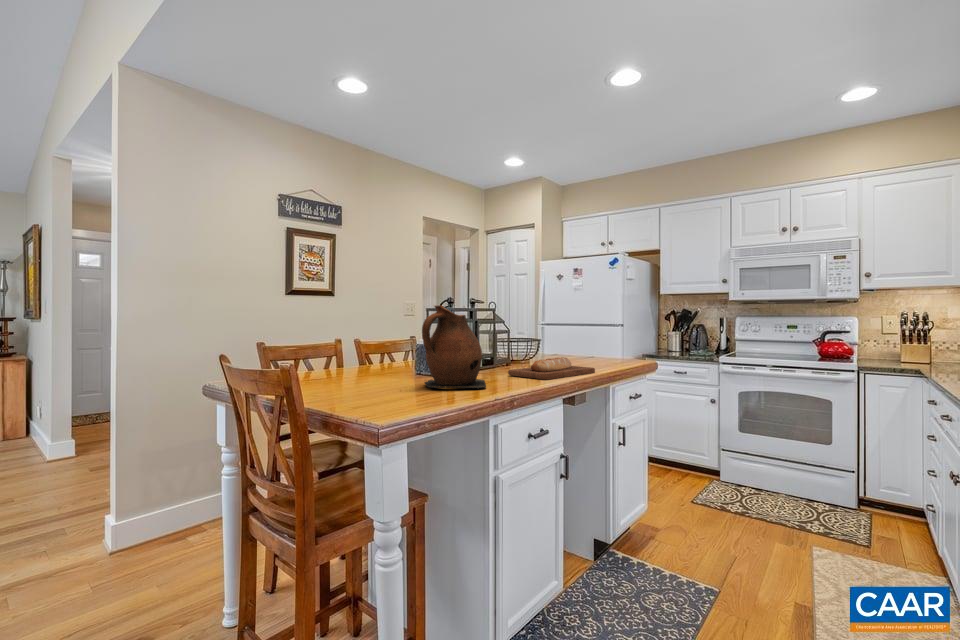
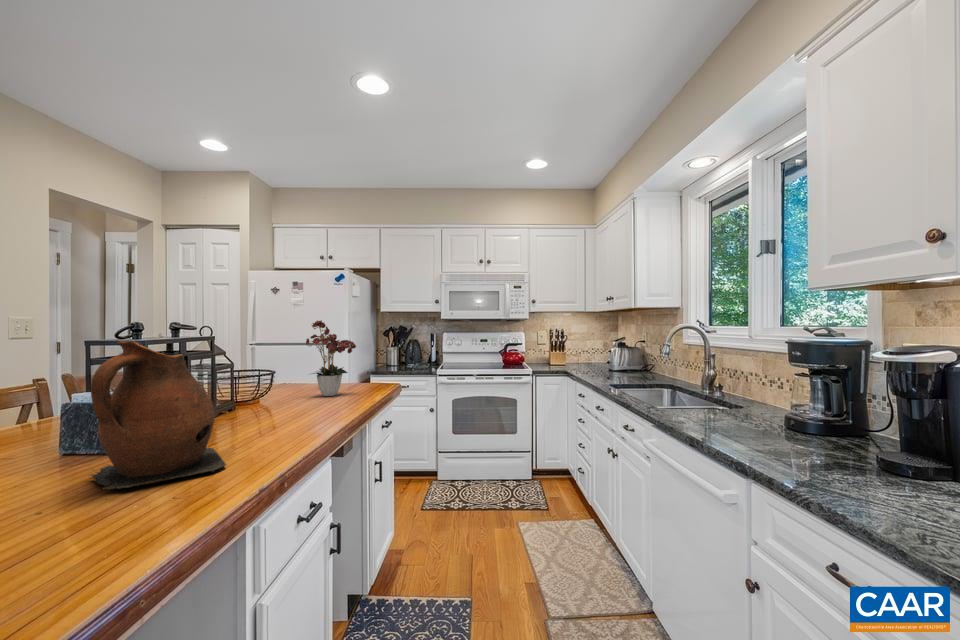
flower arrangement: none [562,296,611,365] -> present [306,320,356,396]
bread loaf: present [508,357,595,380] -> none [244,394,355,431]

